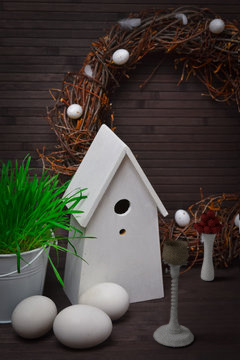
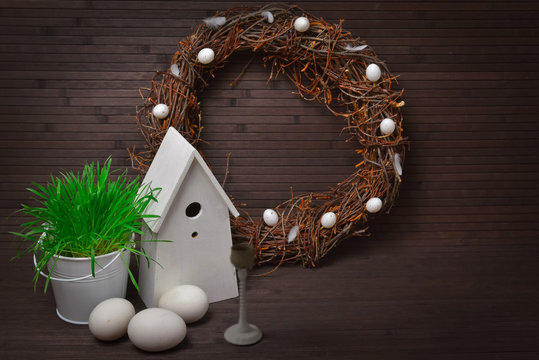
flower bouquet: present [194,210,222,281] -> none [278,210,306,280]

